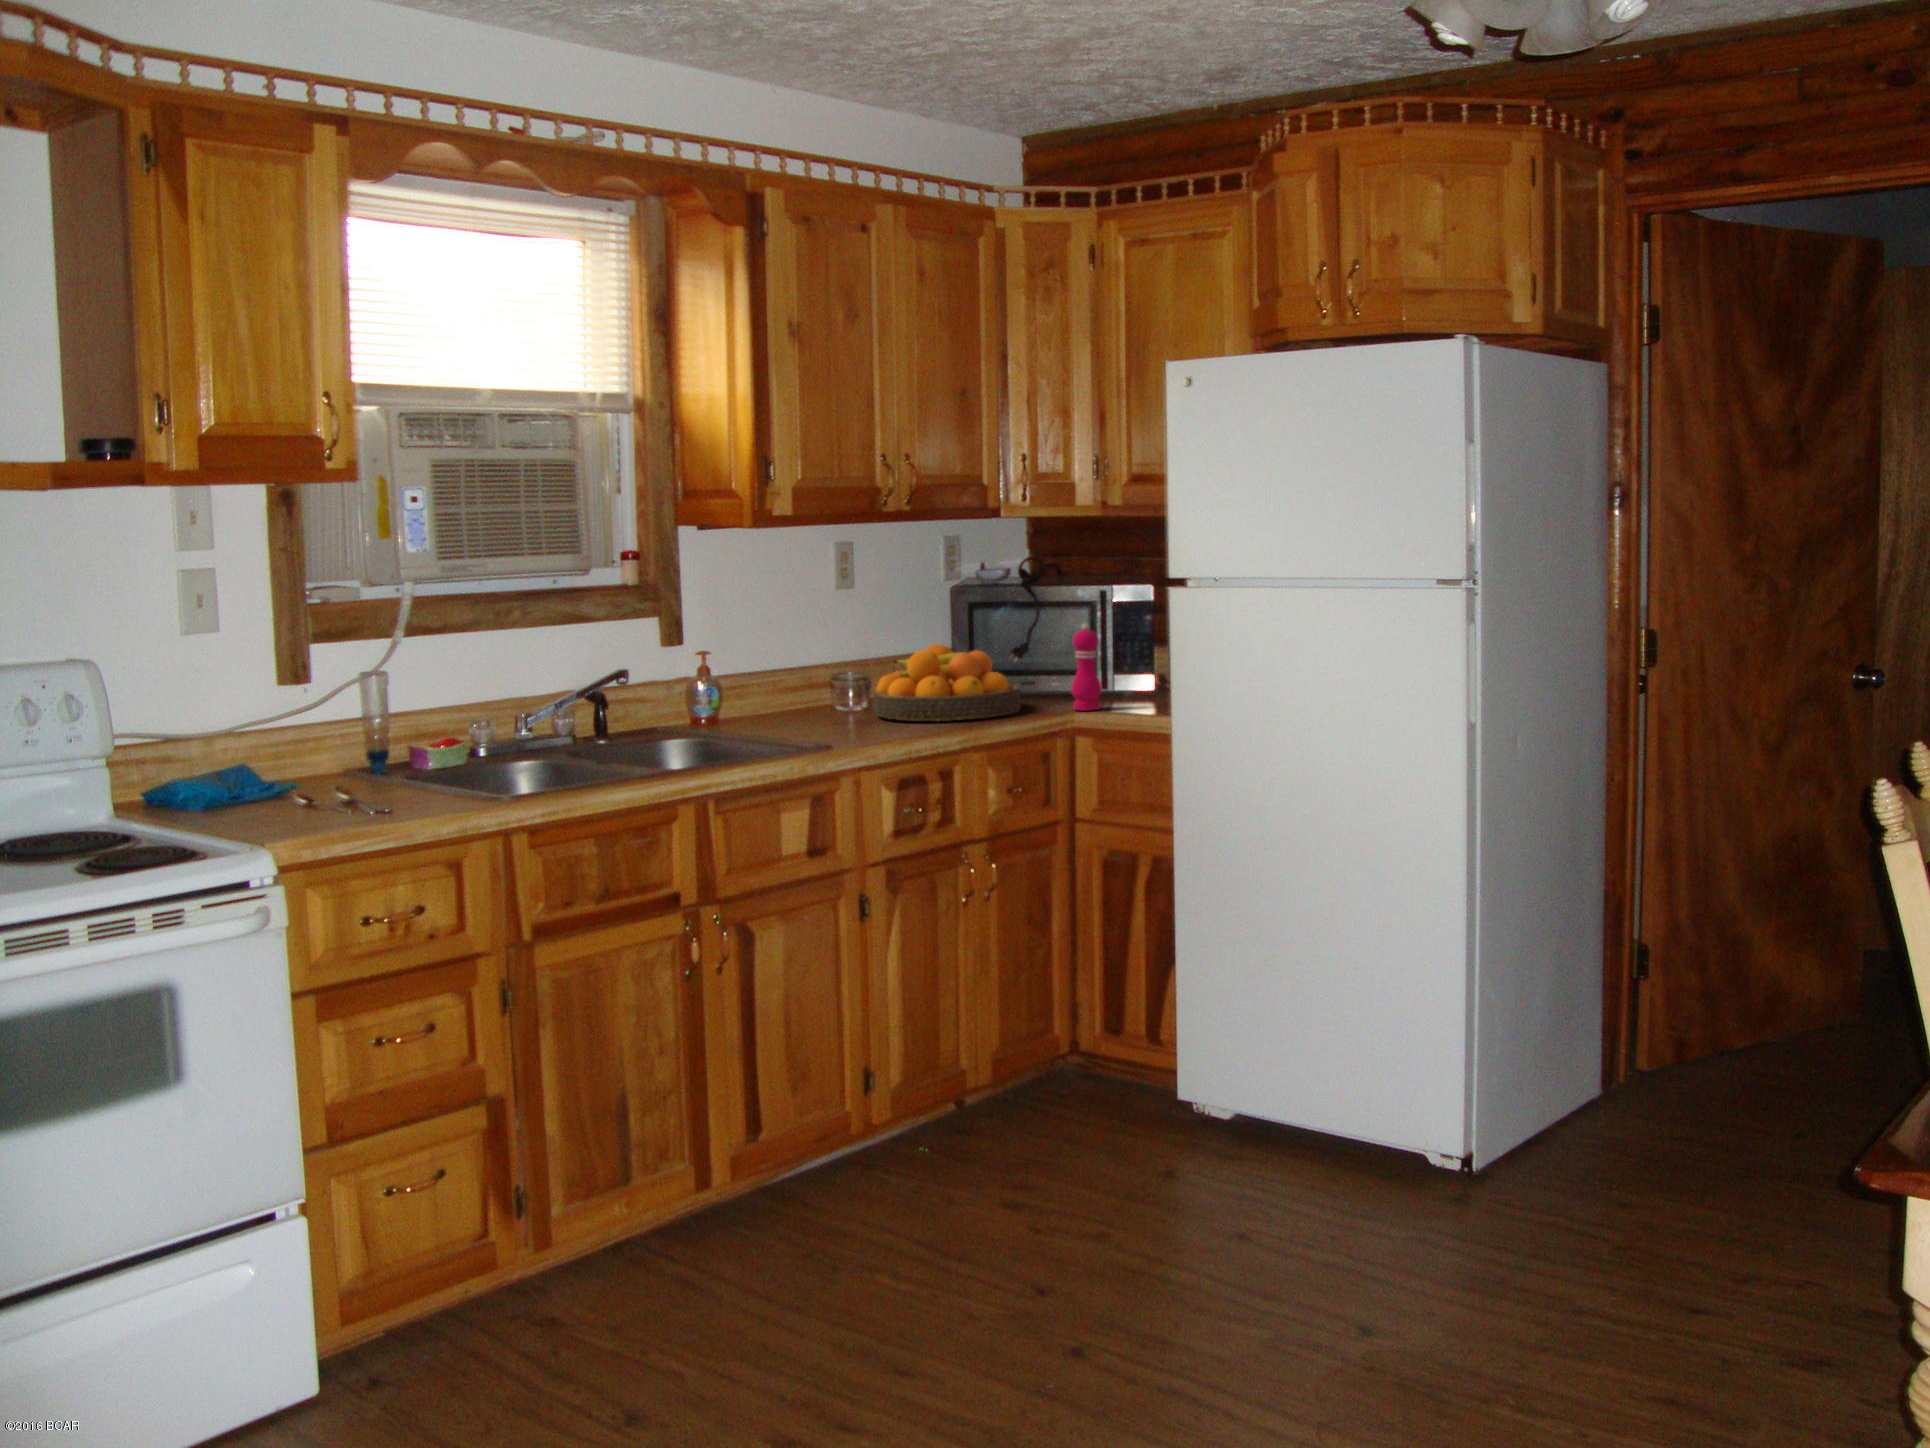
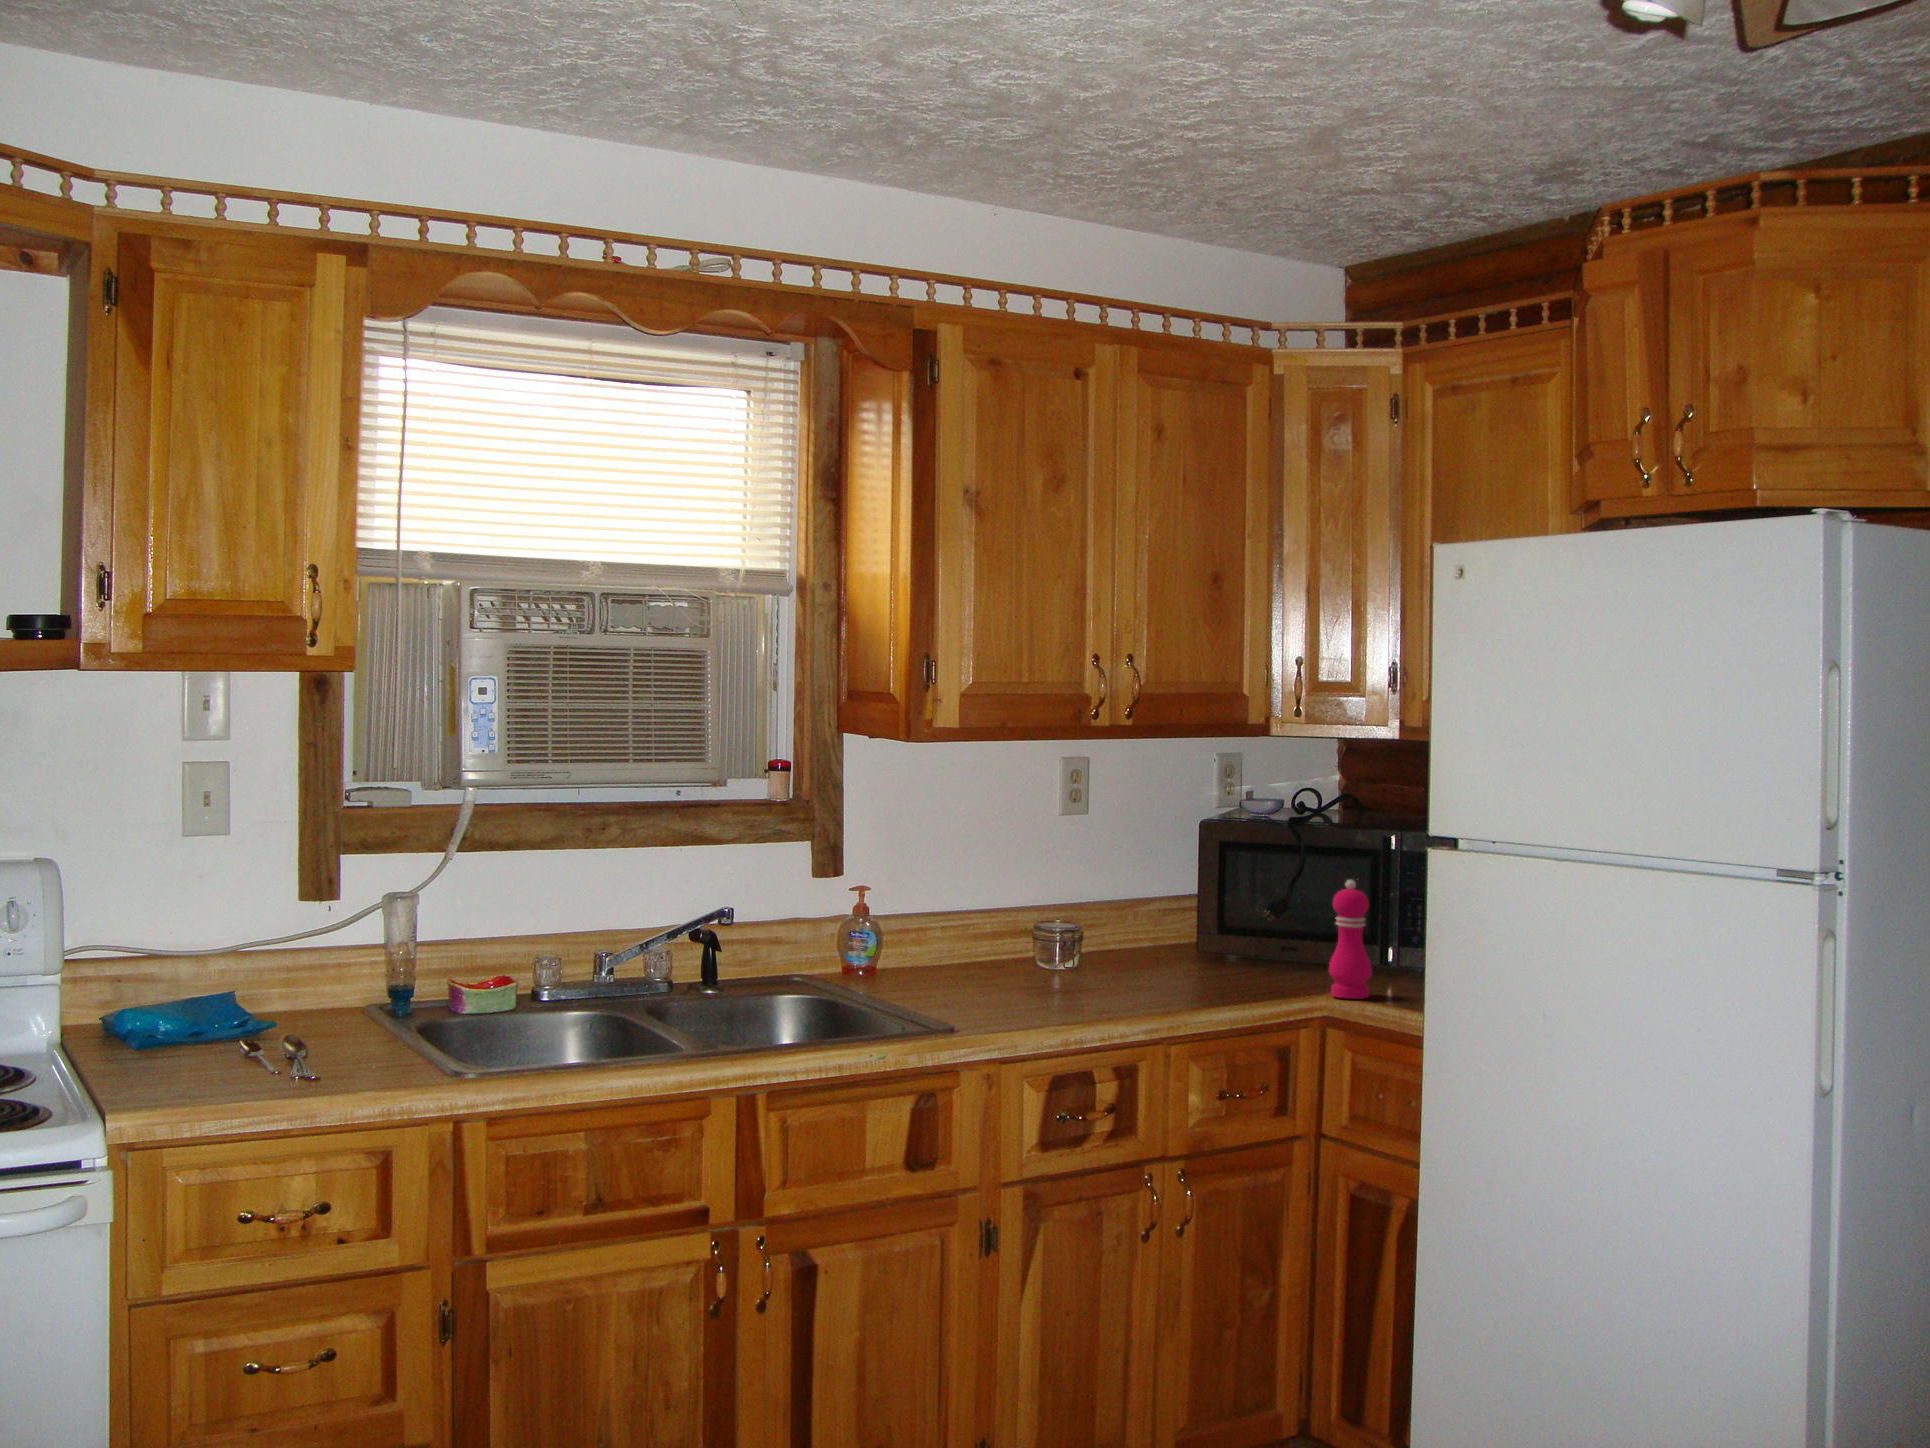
fruit bowl: present [873,644,1020,721] -> none [1073,893,1266,998]

